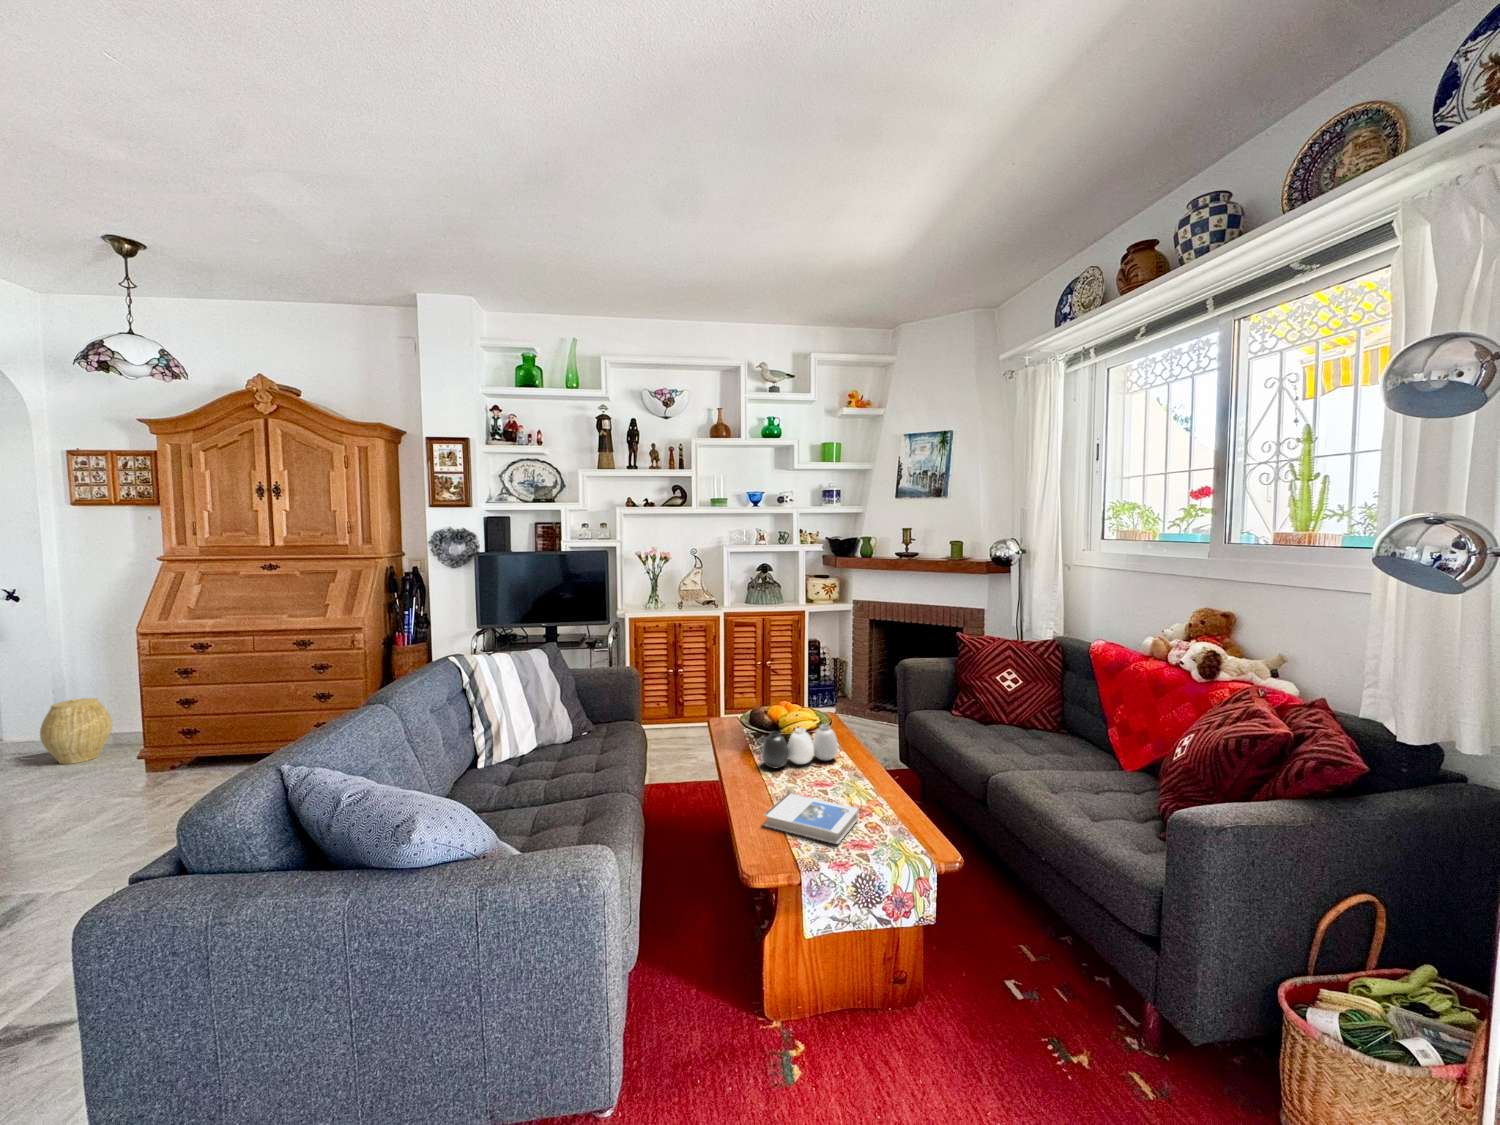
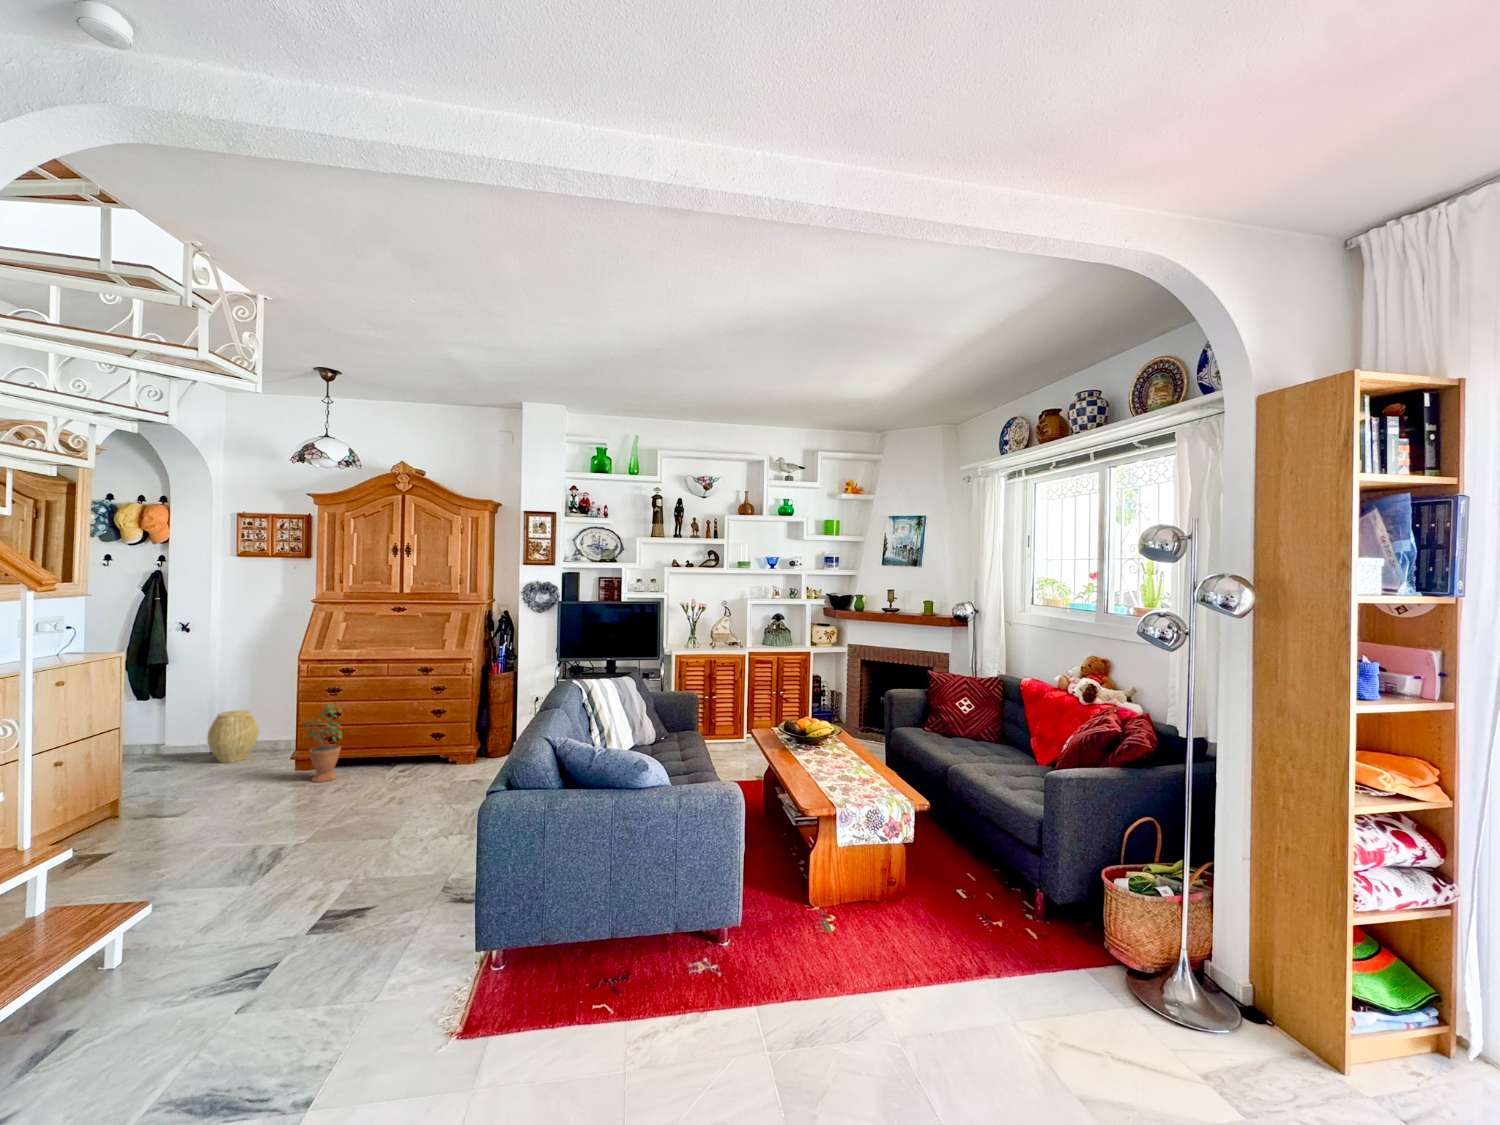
potted plant: none [131,686,191,792] -> present [303,704,342,782]
vase: present [762,724,838,768] -> none [797,731,848,759]
hardback book: present [764,793,859,844] -> none [807,770,867,797]

